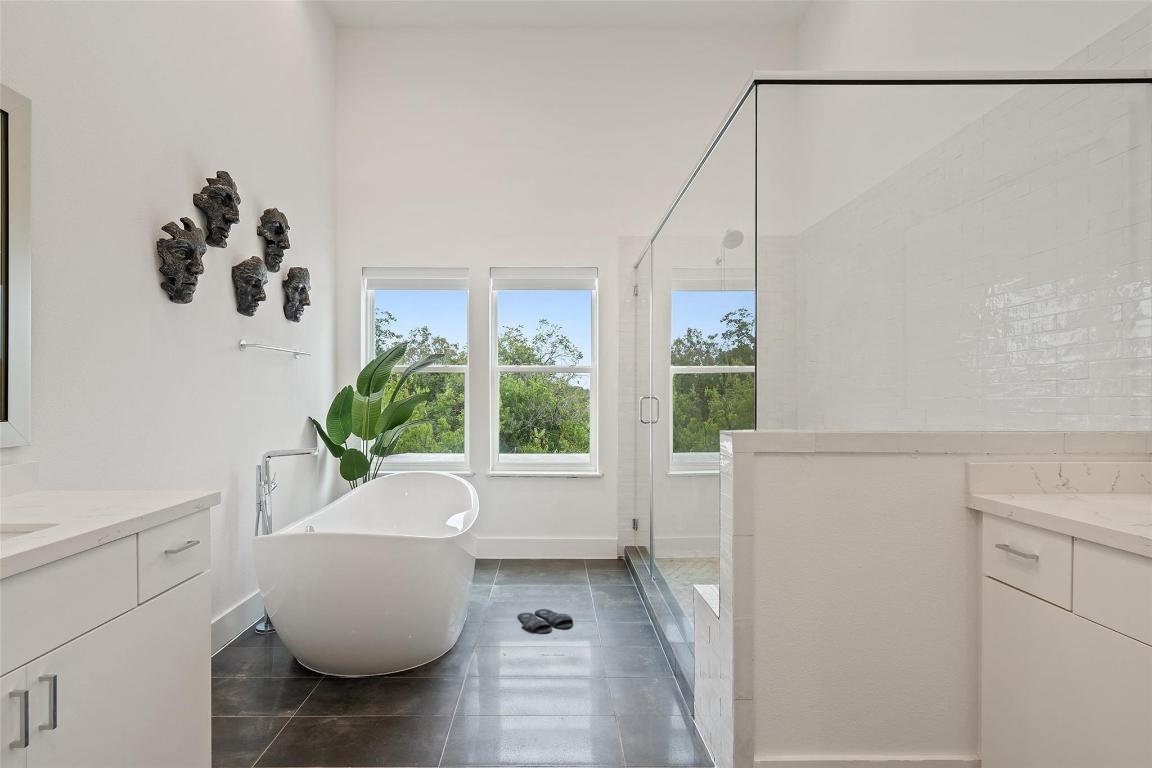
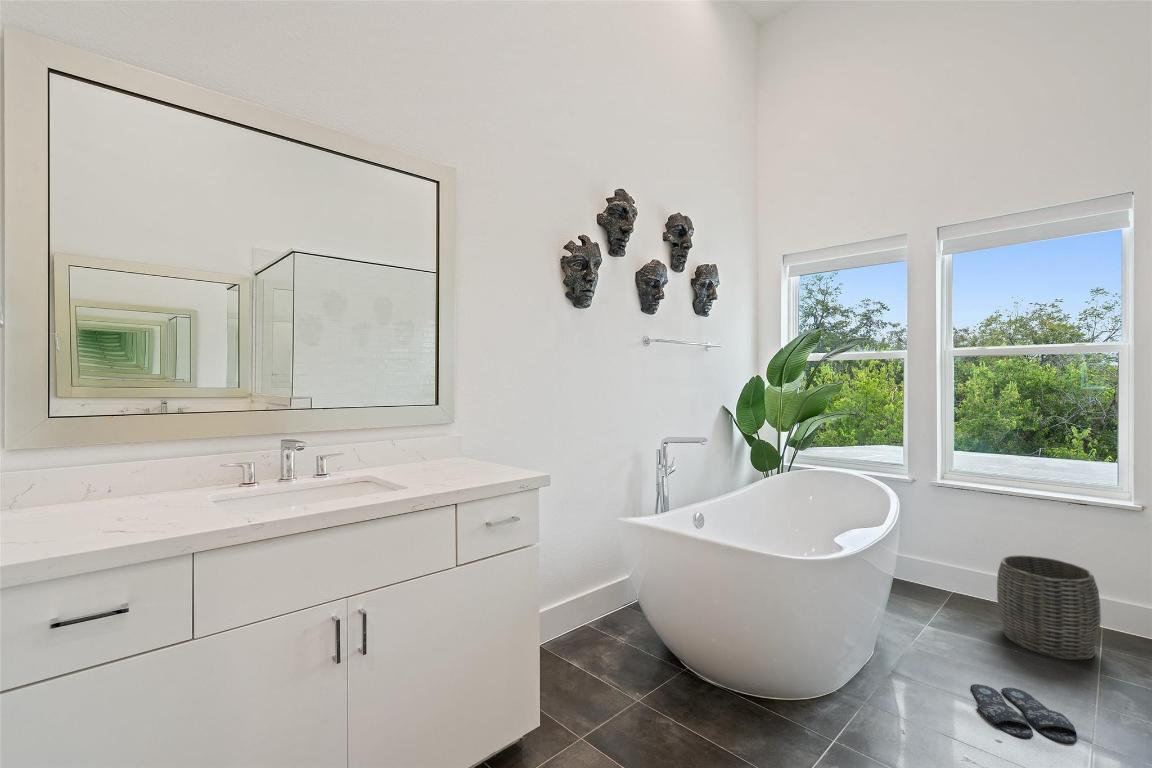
woven basket: none [531,521,584,587] -> present [997,555,1101,660]

